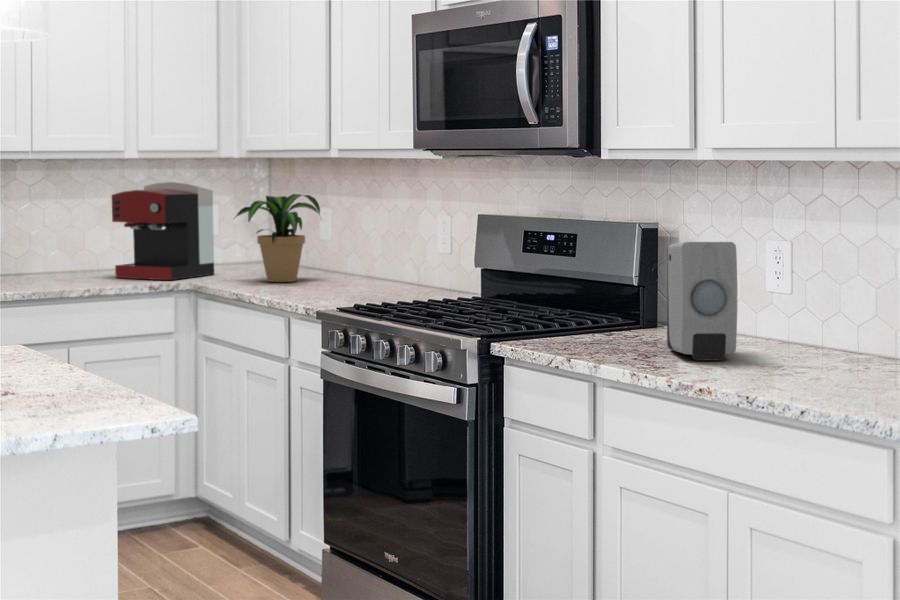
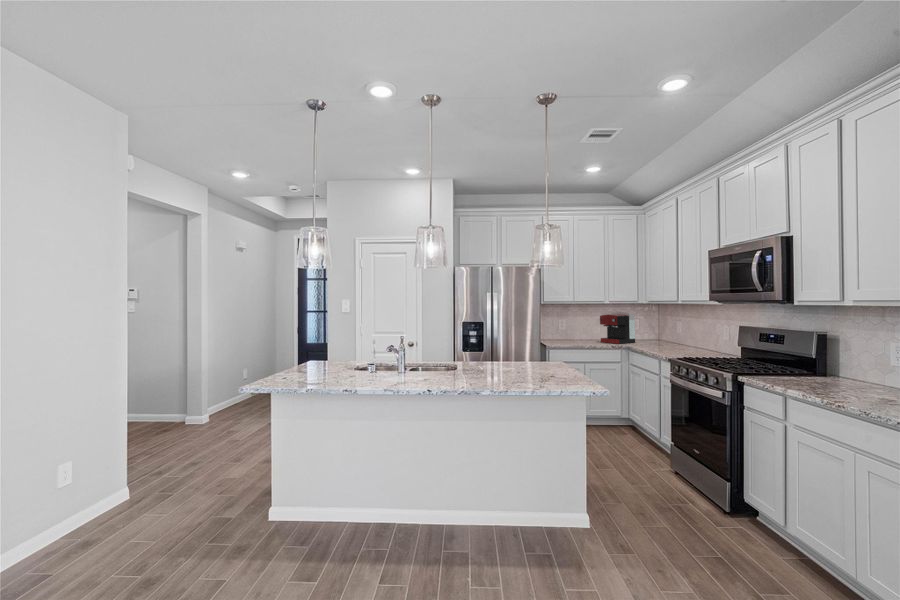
potted plant: present [236,194,320,282] -> none [641,316,676,347]
soap dispenser: present [667,242,738,360] -> none [827,342,868,395]

